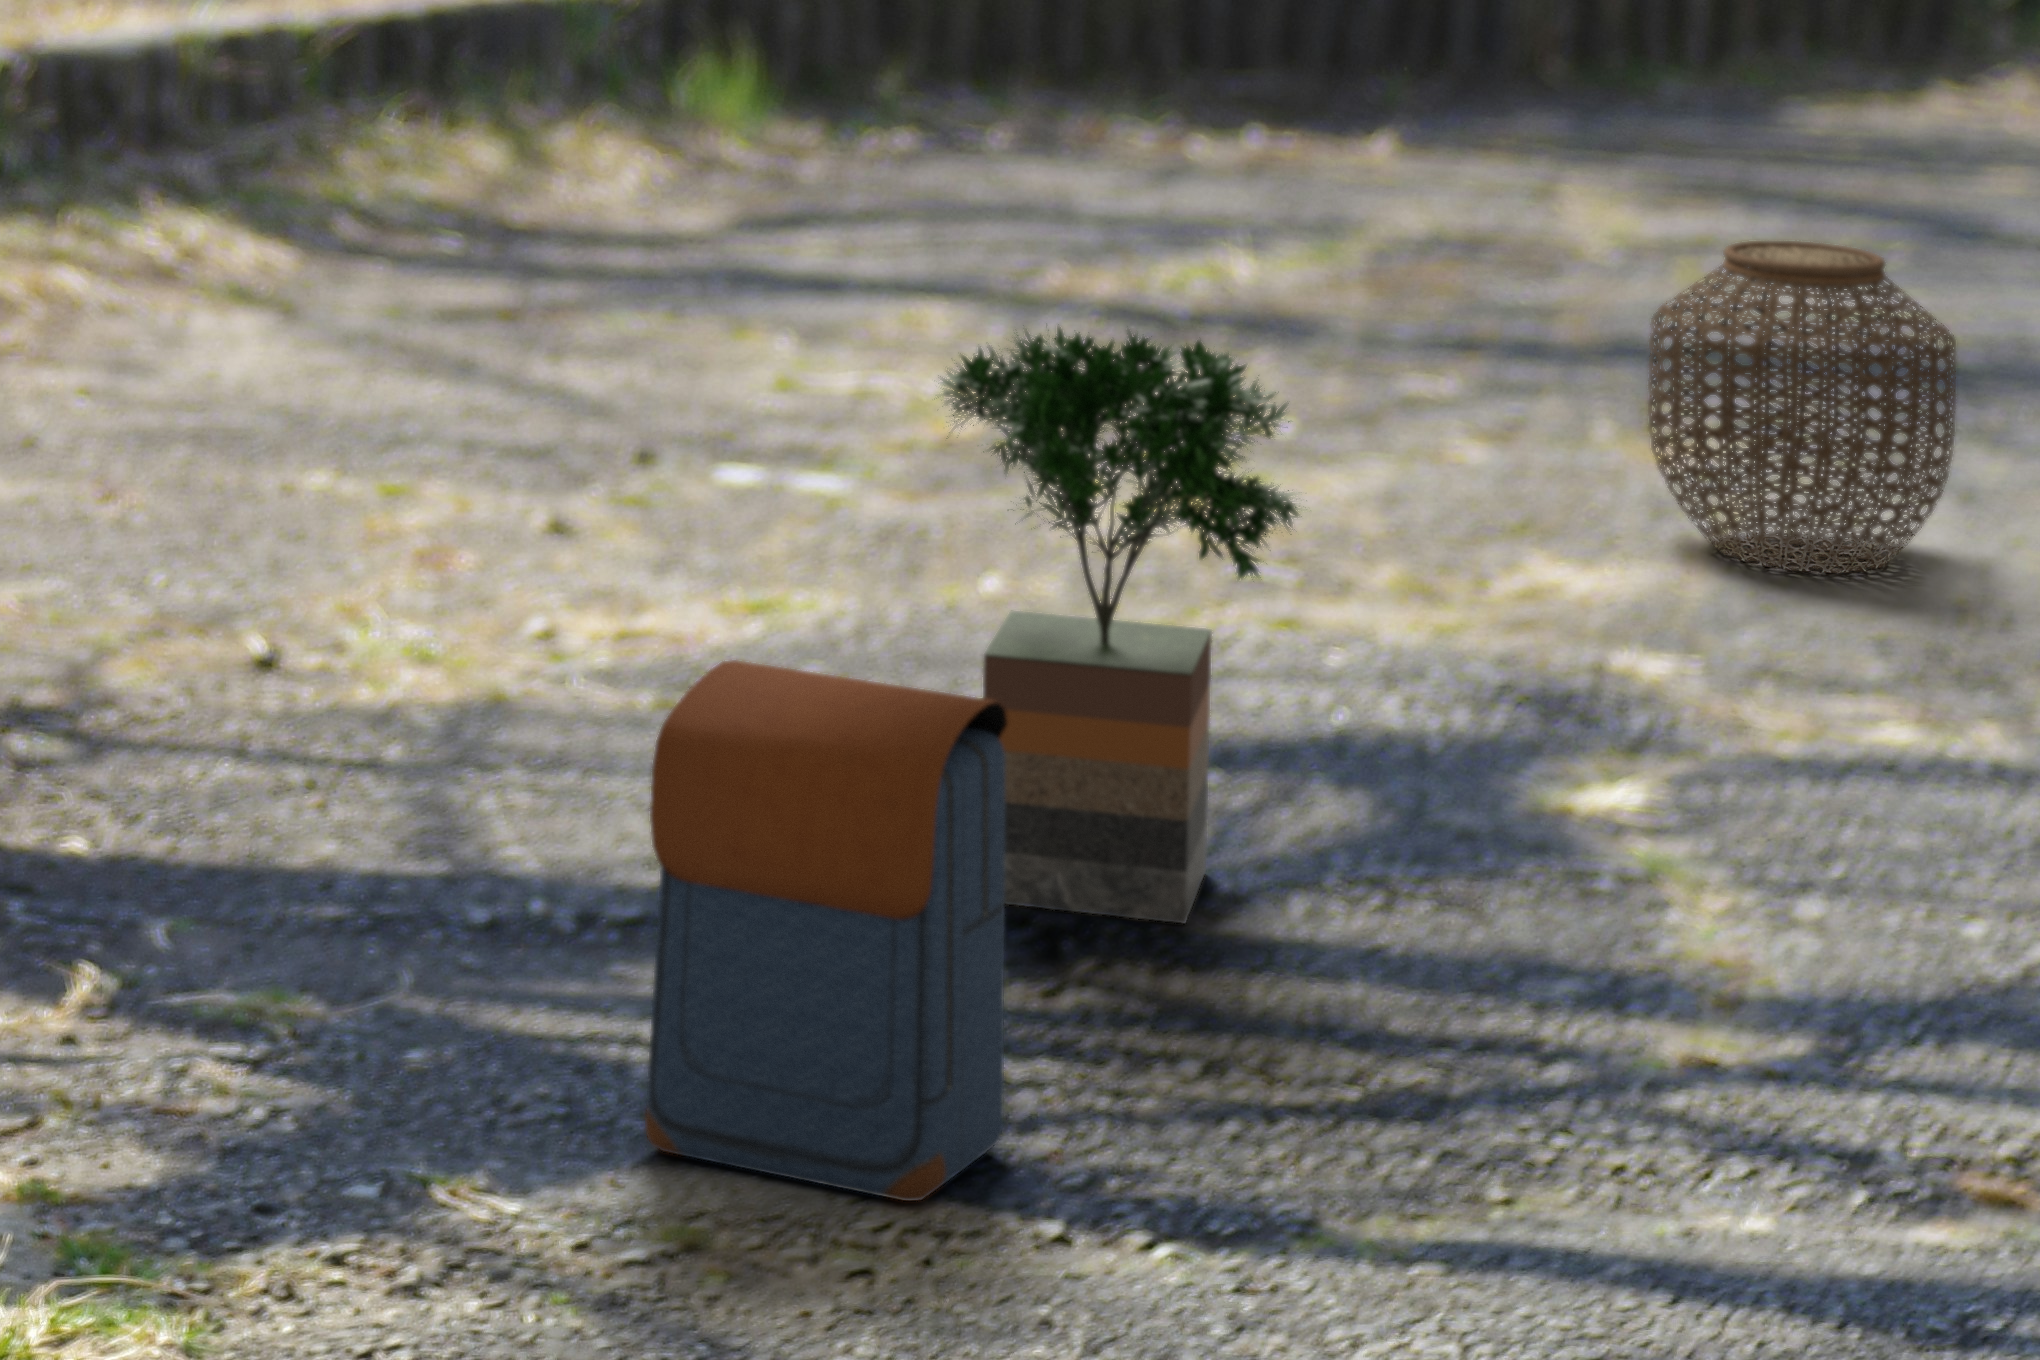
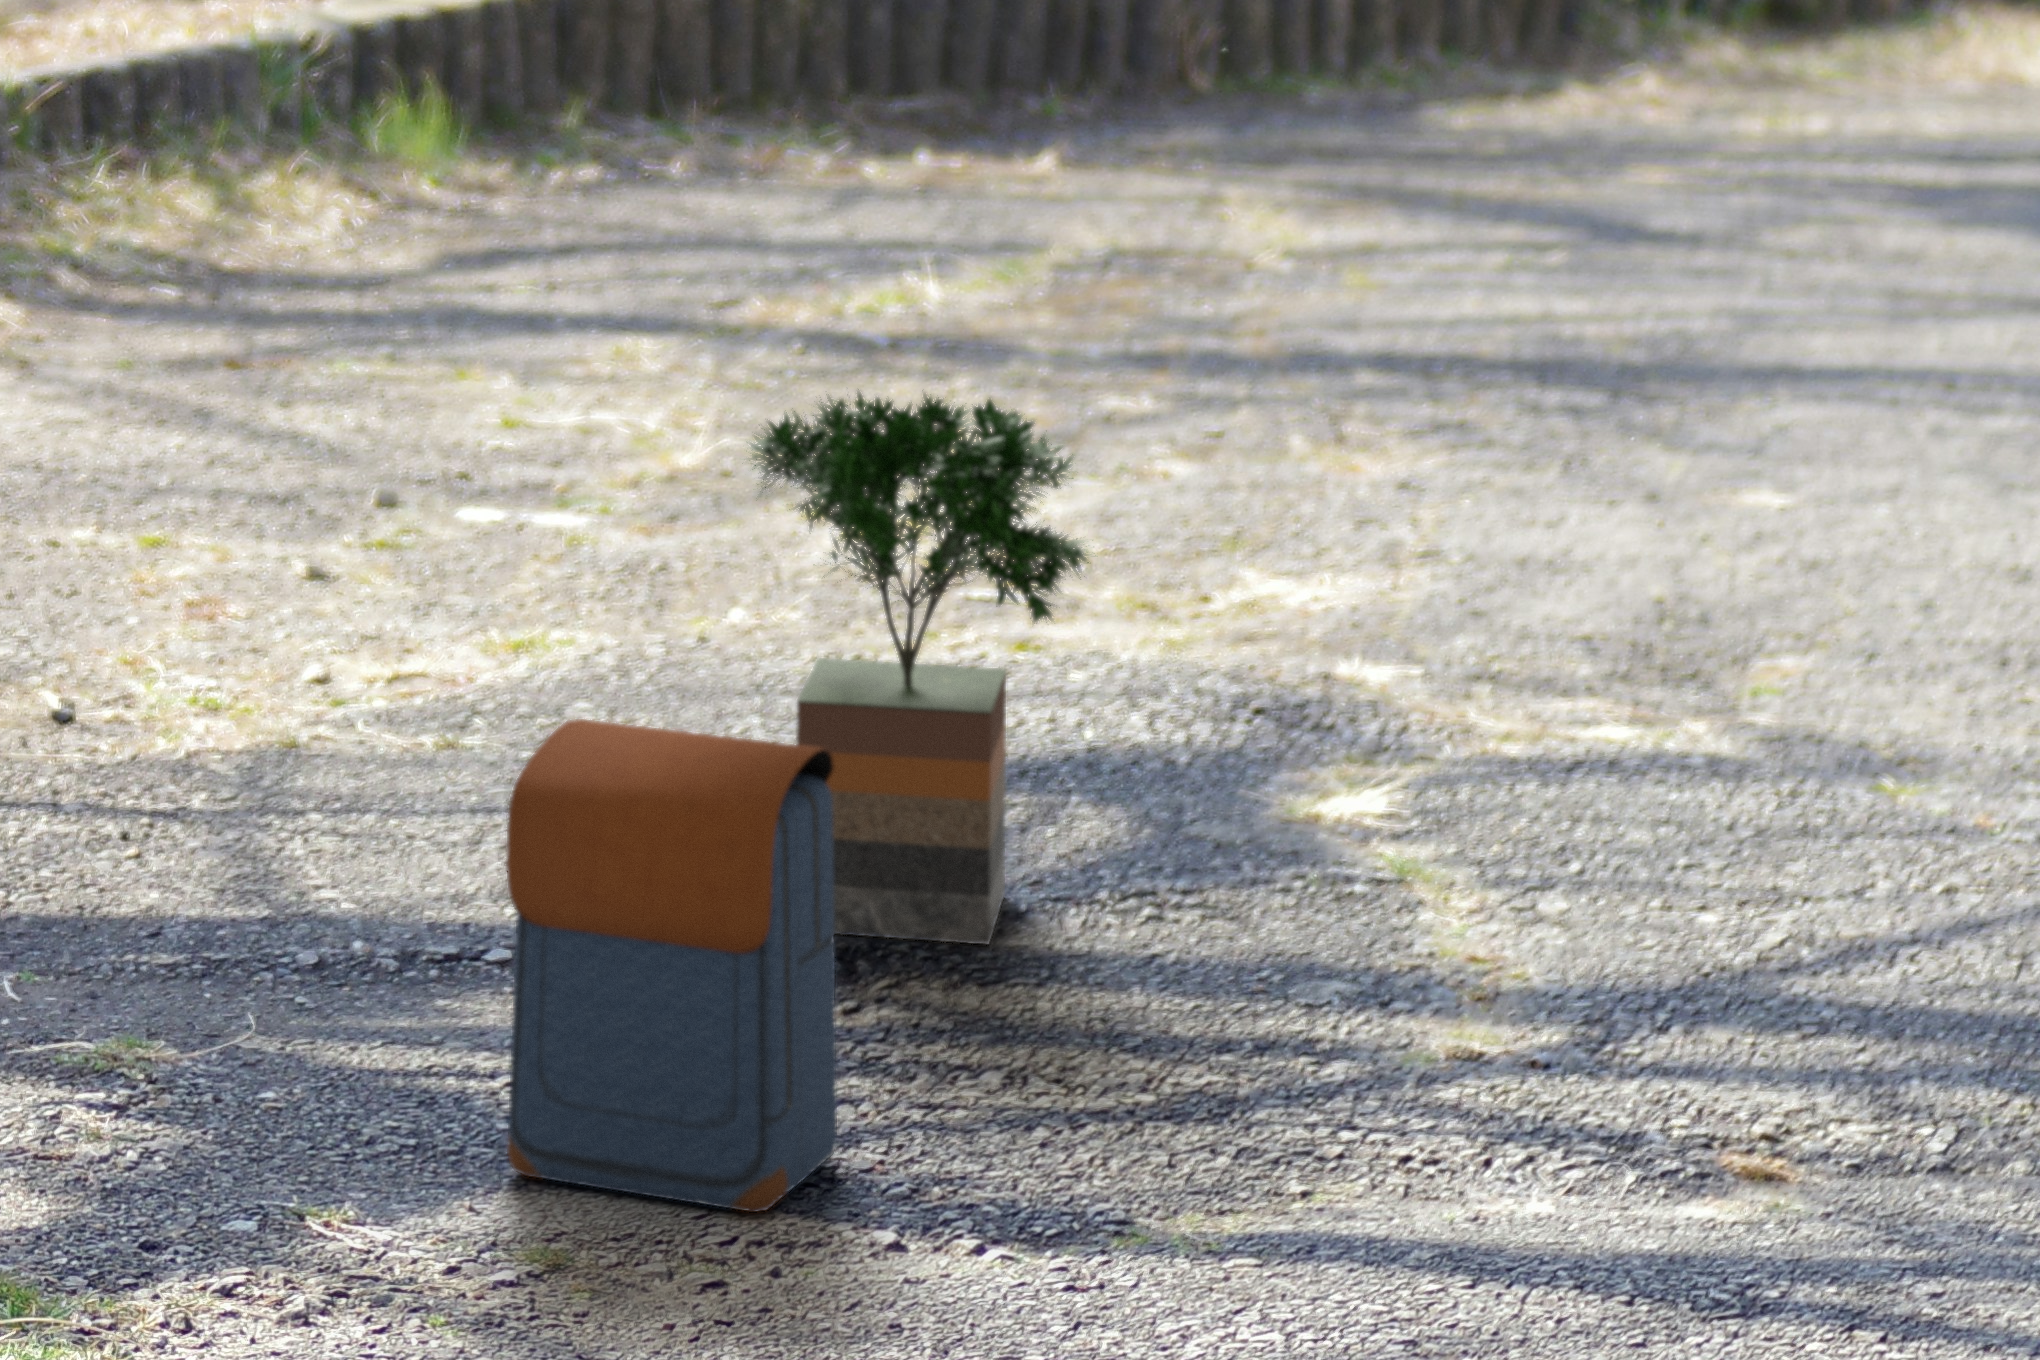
woven basket: present [1648,241,1956,573] -> none [1396,276,1683,589]

